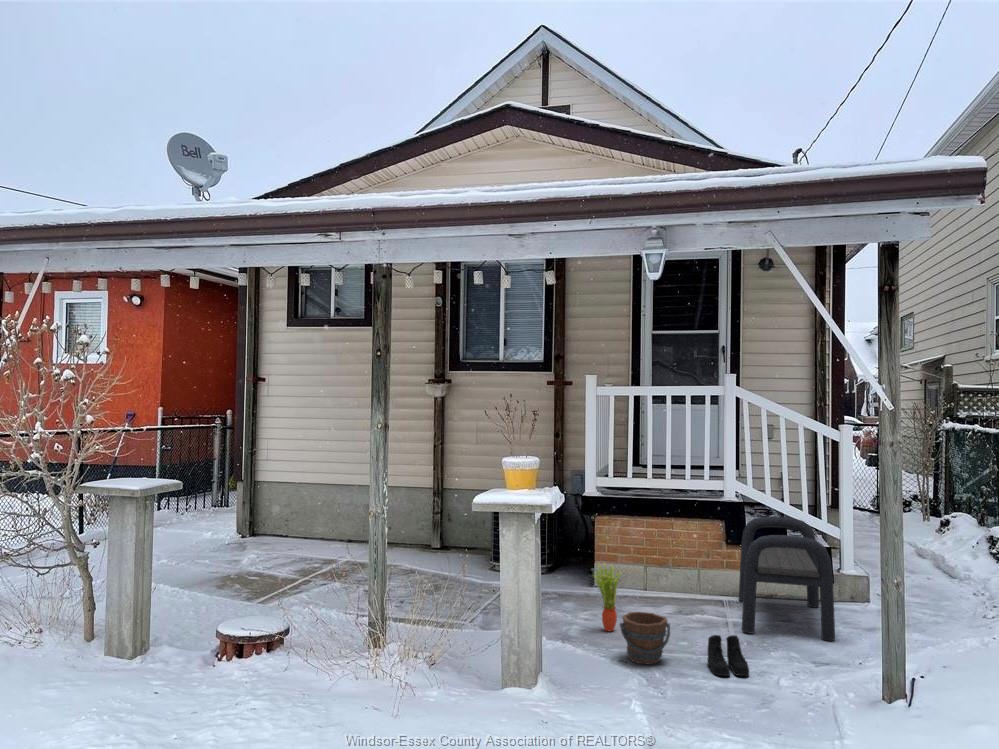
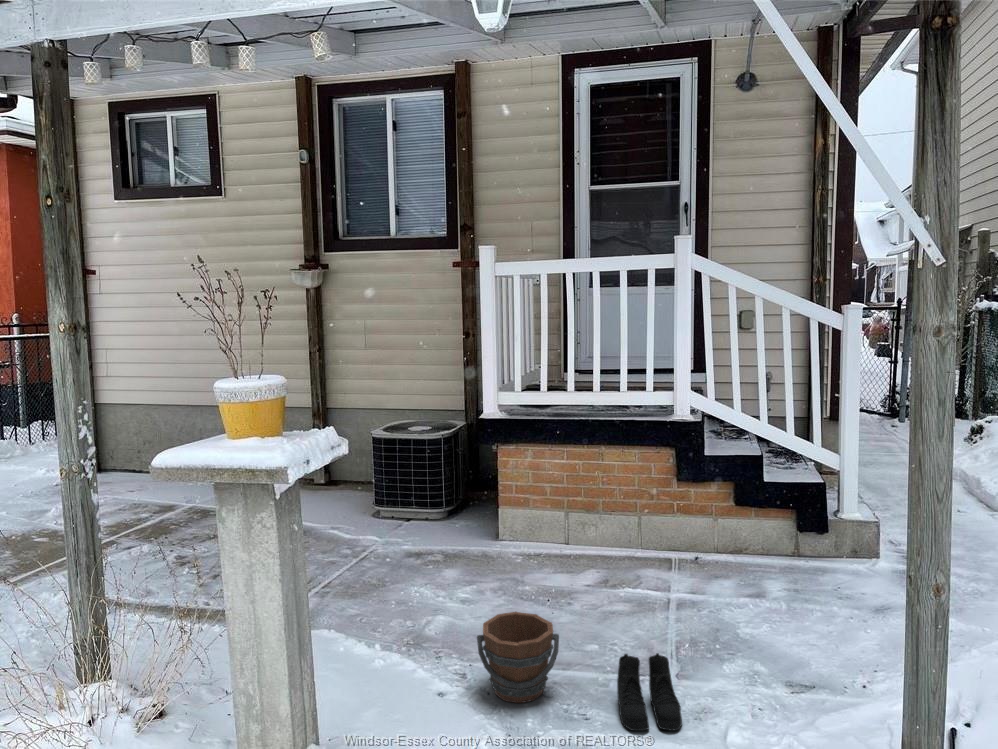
bench: present [739,517,835,641] -> none [687,442,828,638]
potted plant: present [594,563,622,631] -> none [458,524,503,627]

